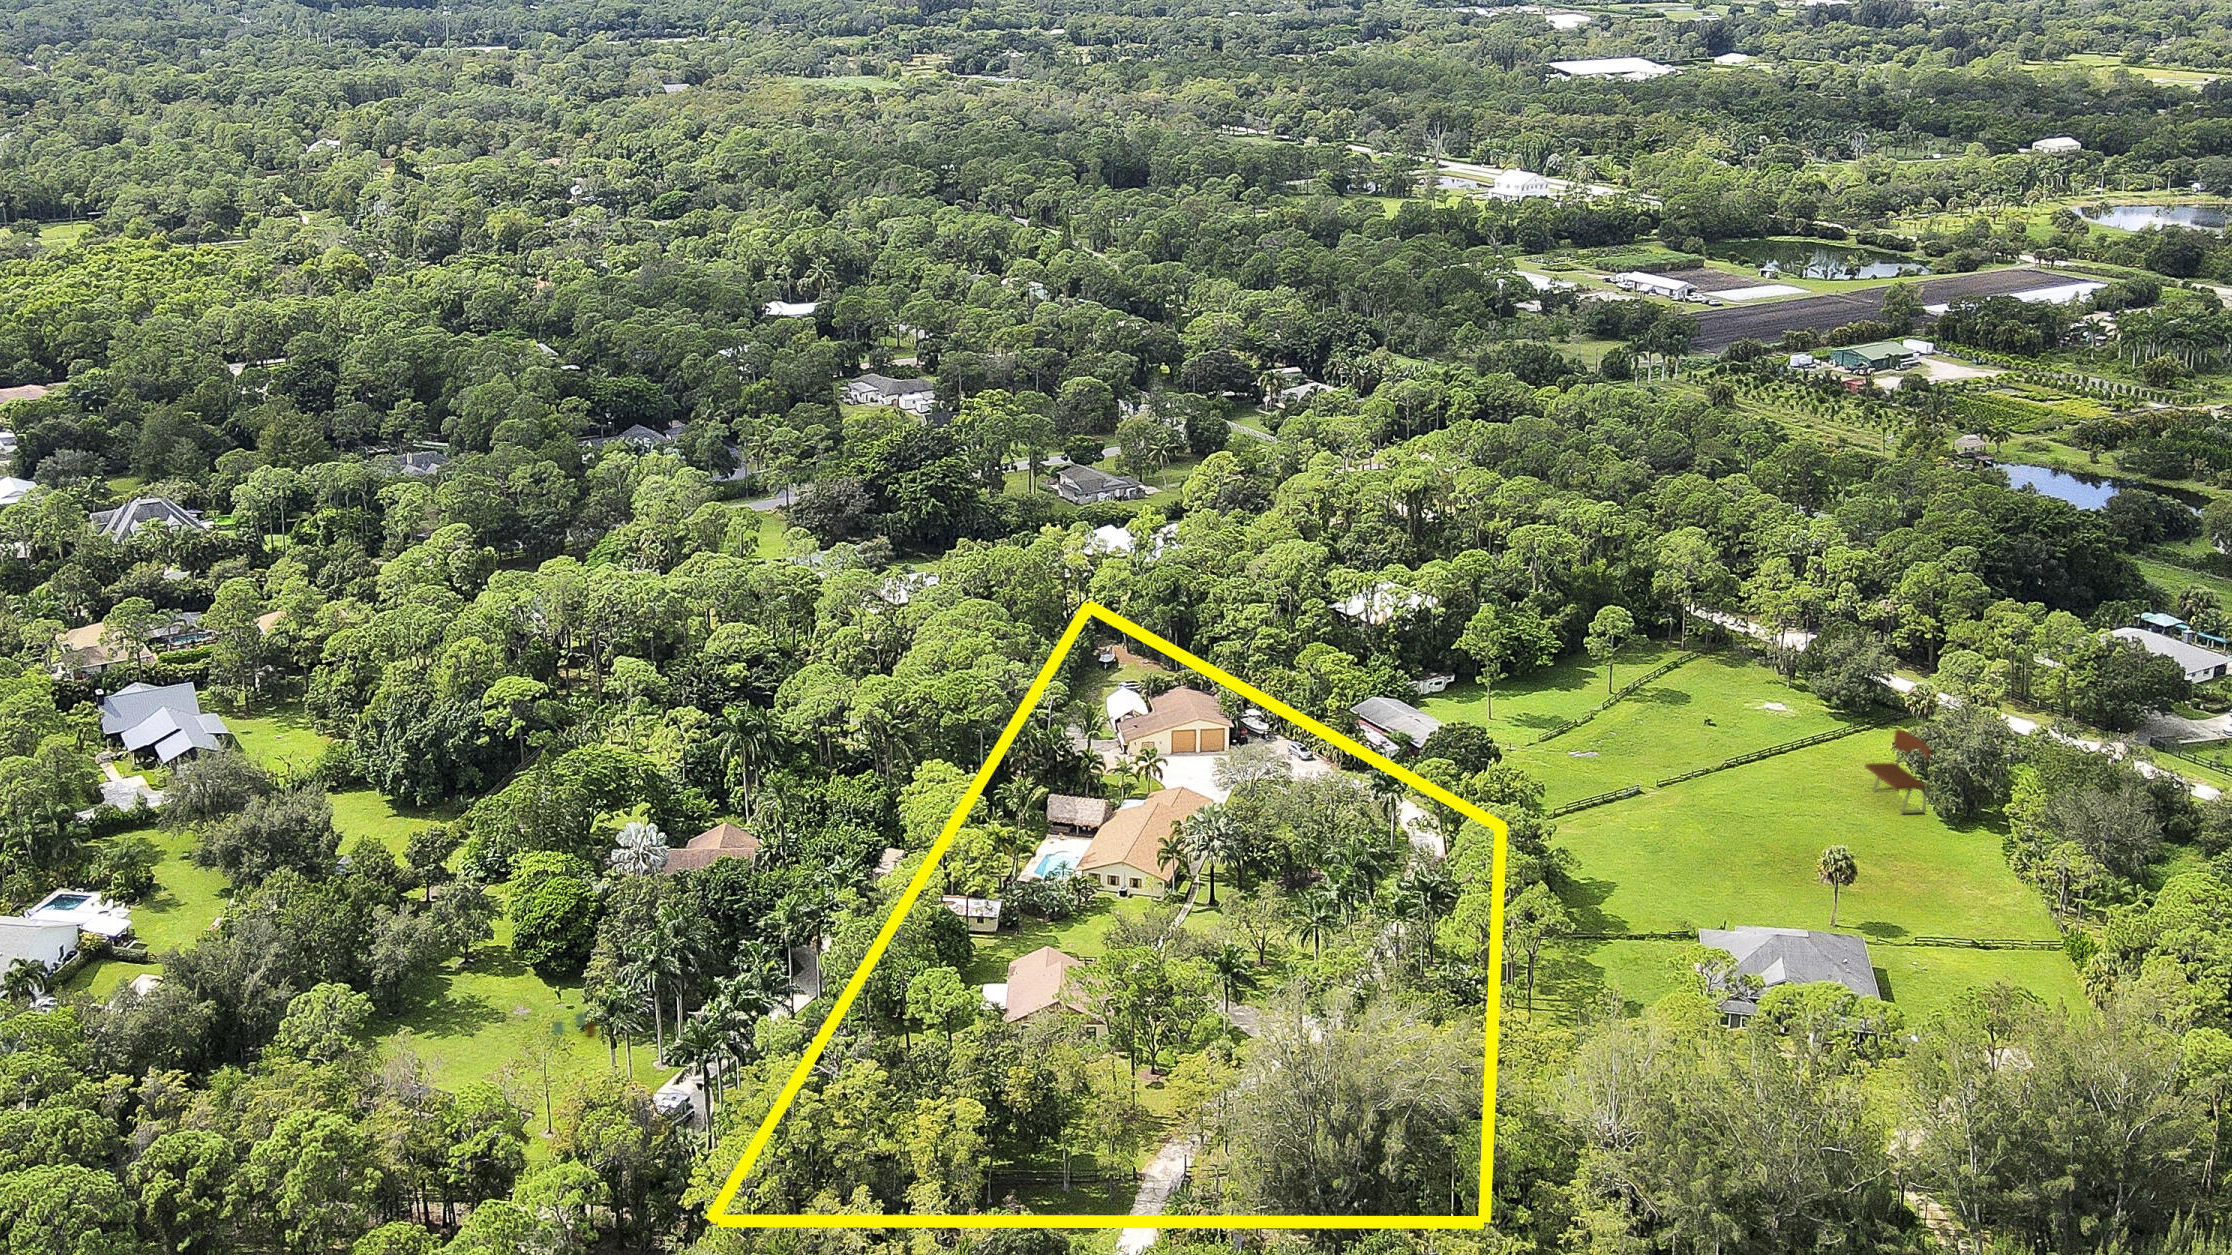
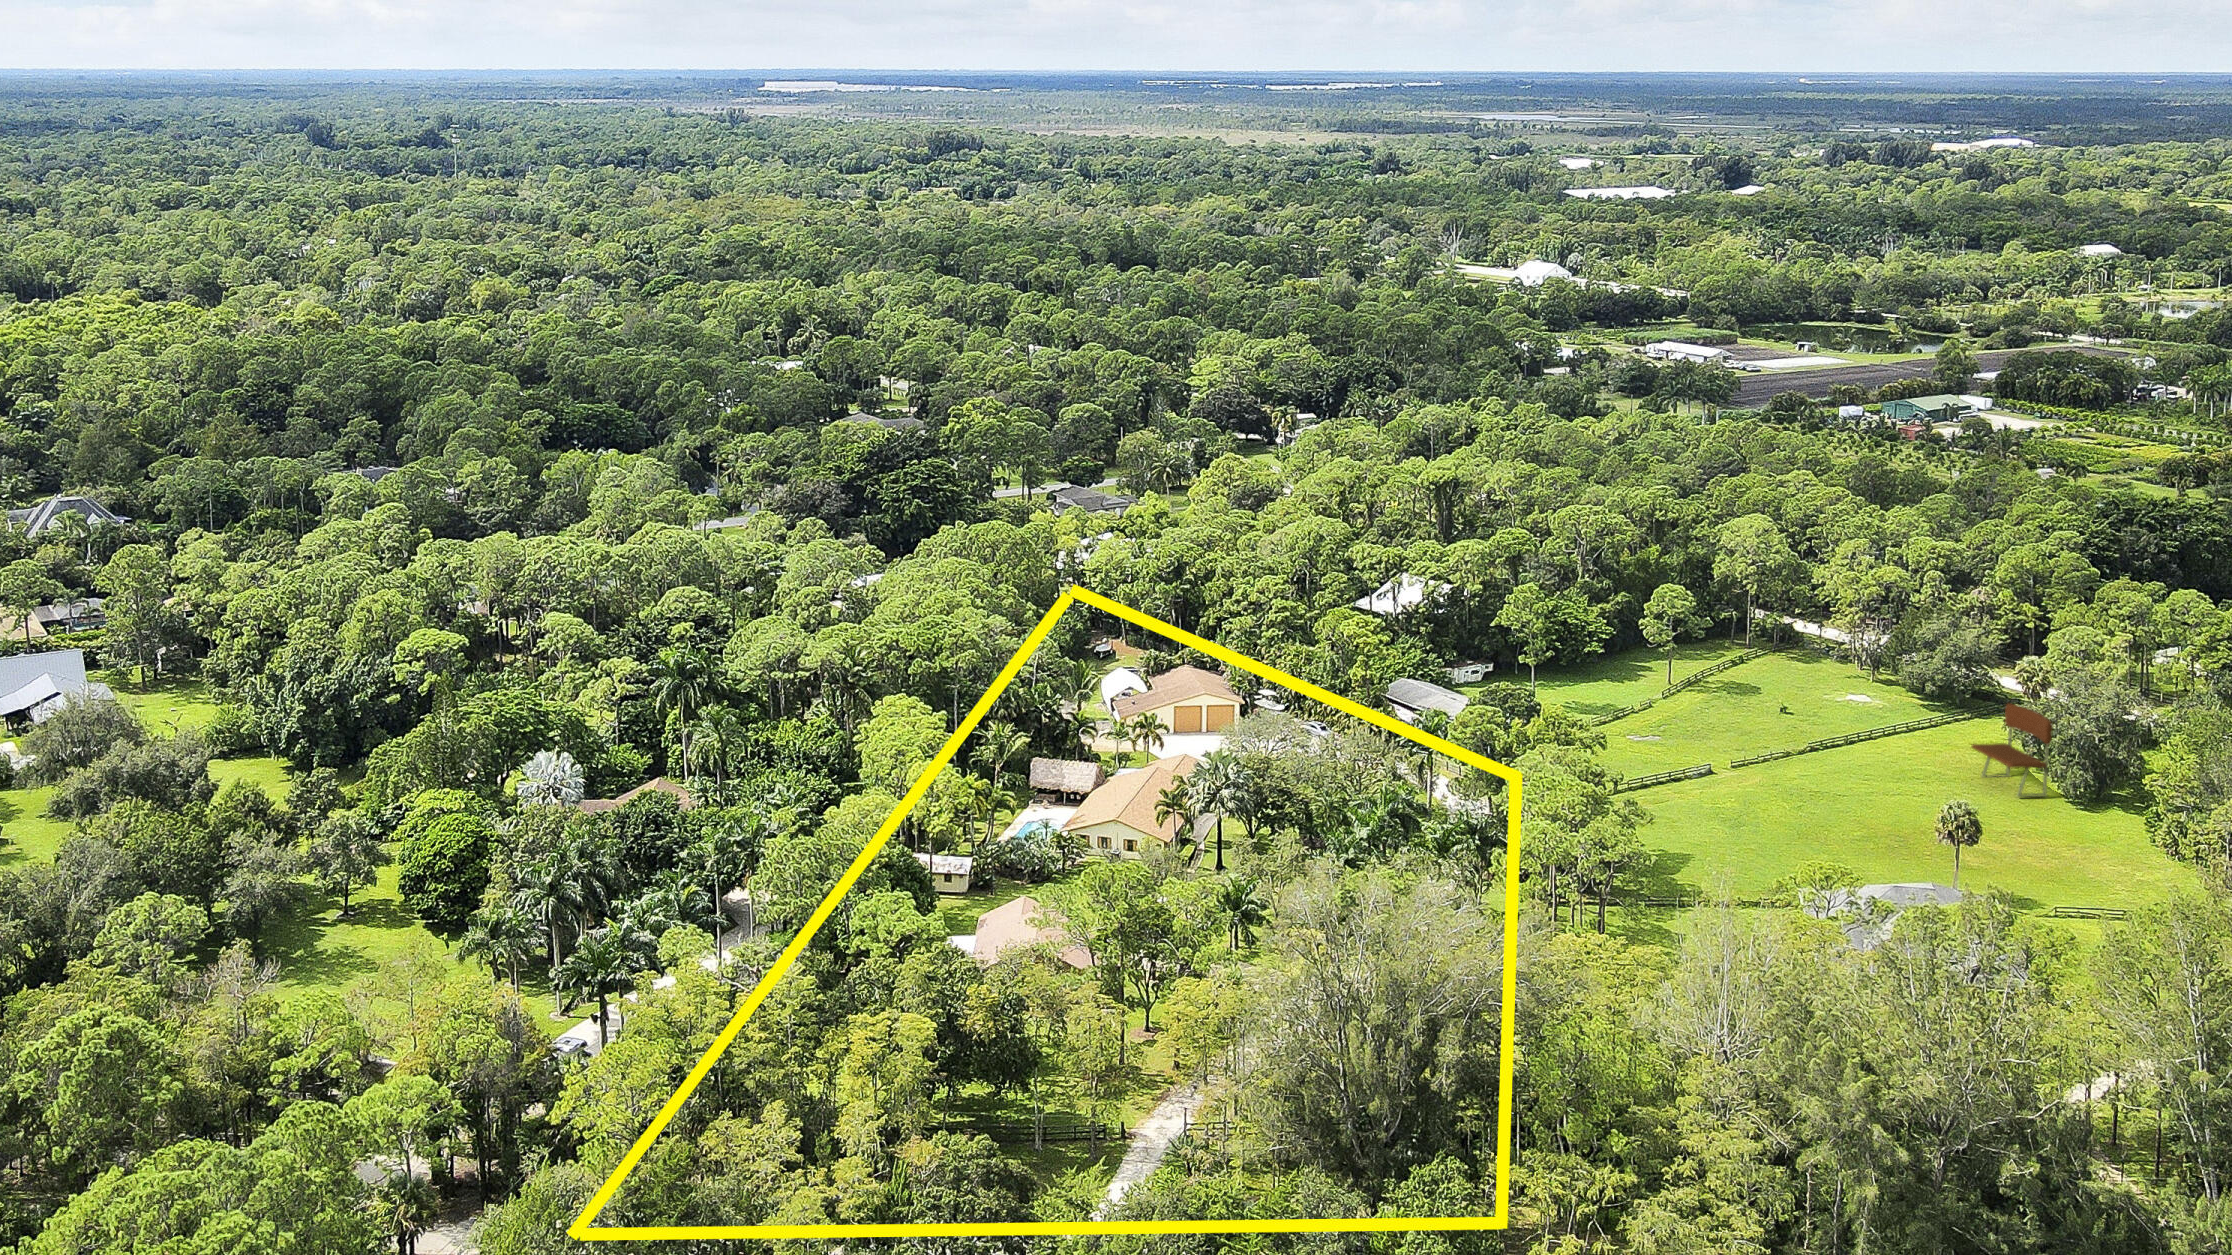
bucket: present [553,1013,596,1036] -> none [440,961,490,990]

